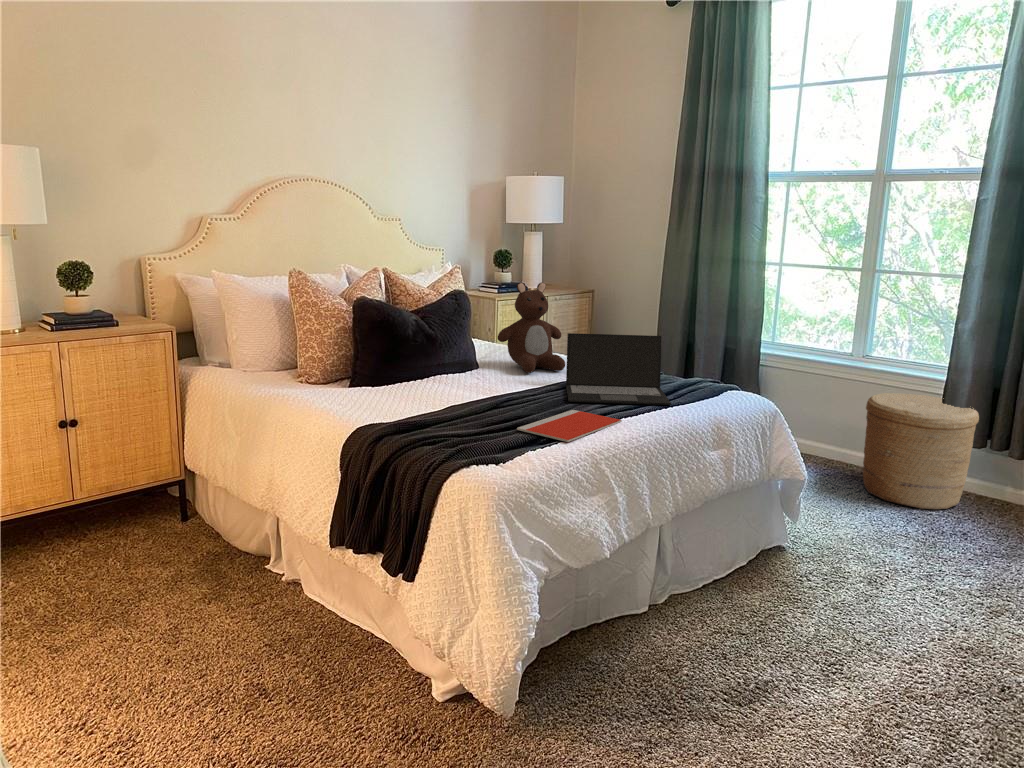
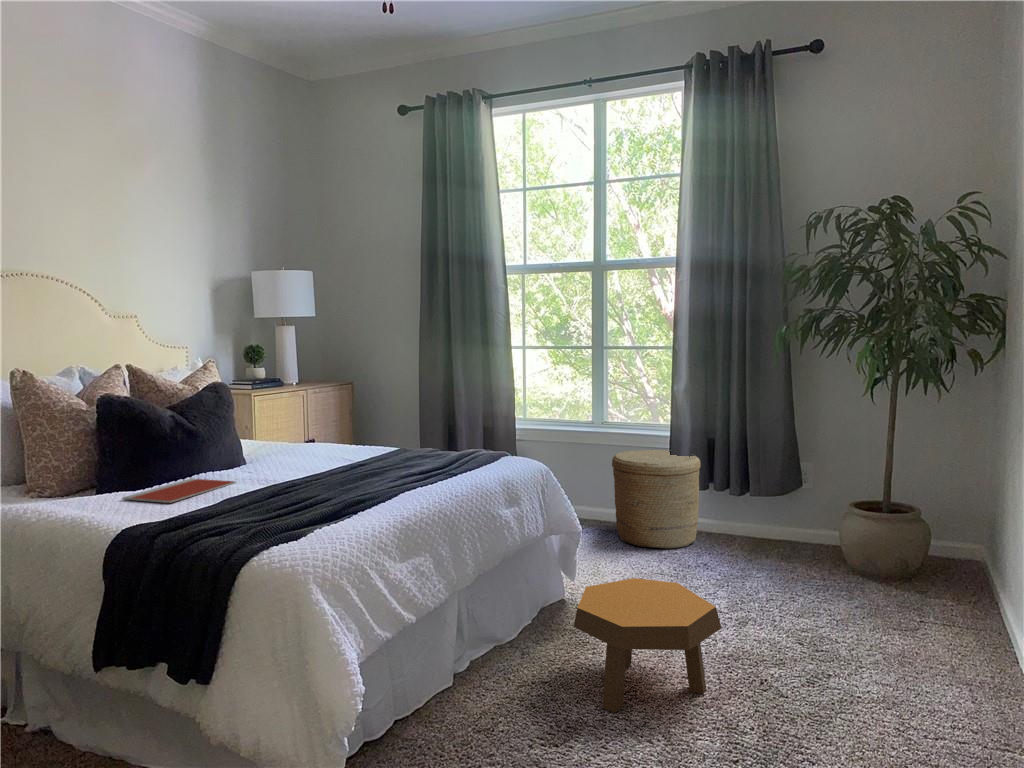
teddy bear: present [497,282,565,373] -> none [265,369,339,460]
laptop: present [566,333,671,405] -> none [341,410,452,480]
notebook: present [517,410,622,442] -> present [123,479,236,503]
footstool: none [780,545,957,687] -> present [574,578,721,713]

